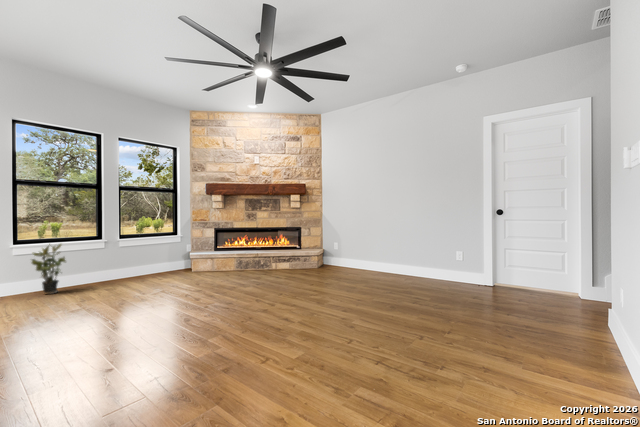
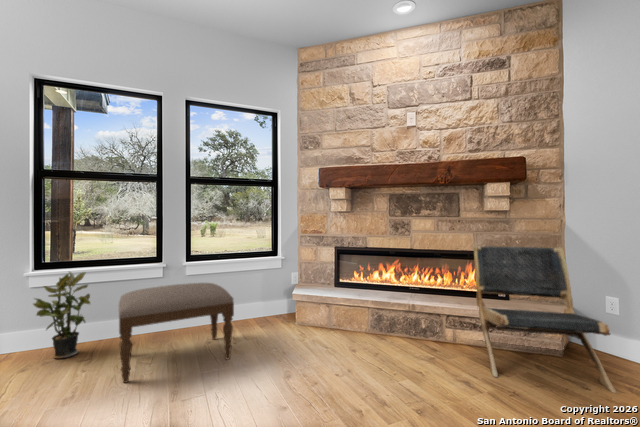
lounge chair: none [285,224,329,275] -> present [473,245,617,393]
ottoman: none [91,247,165,294] -> present [119,283,234,383]

